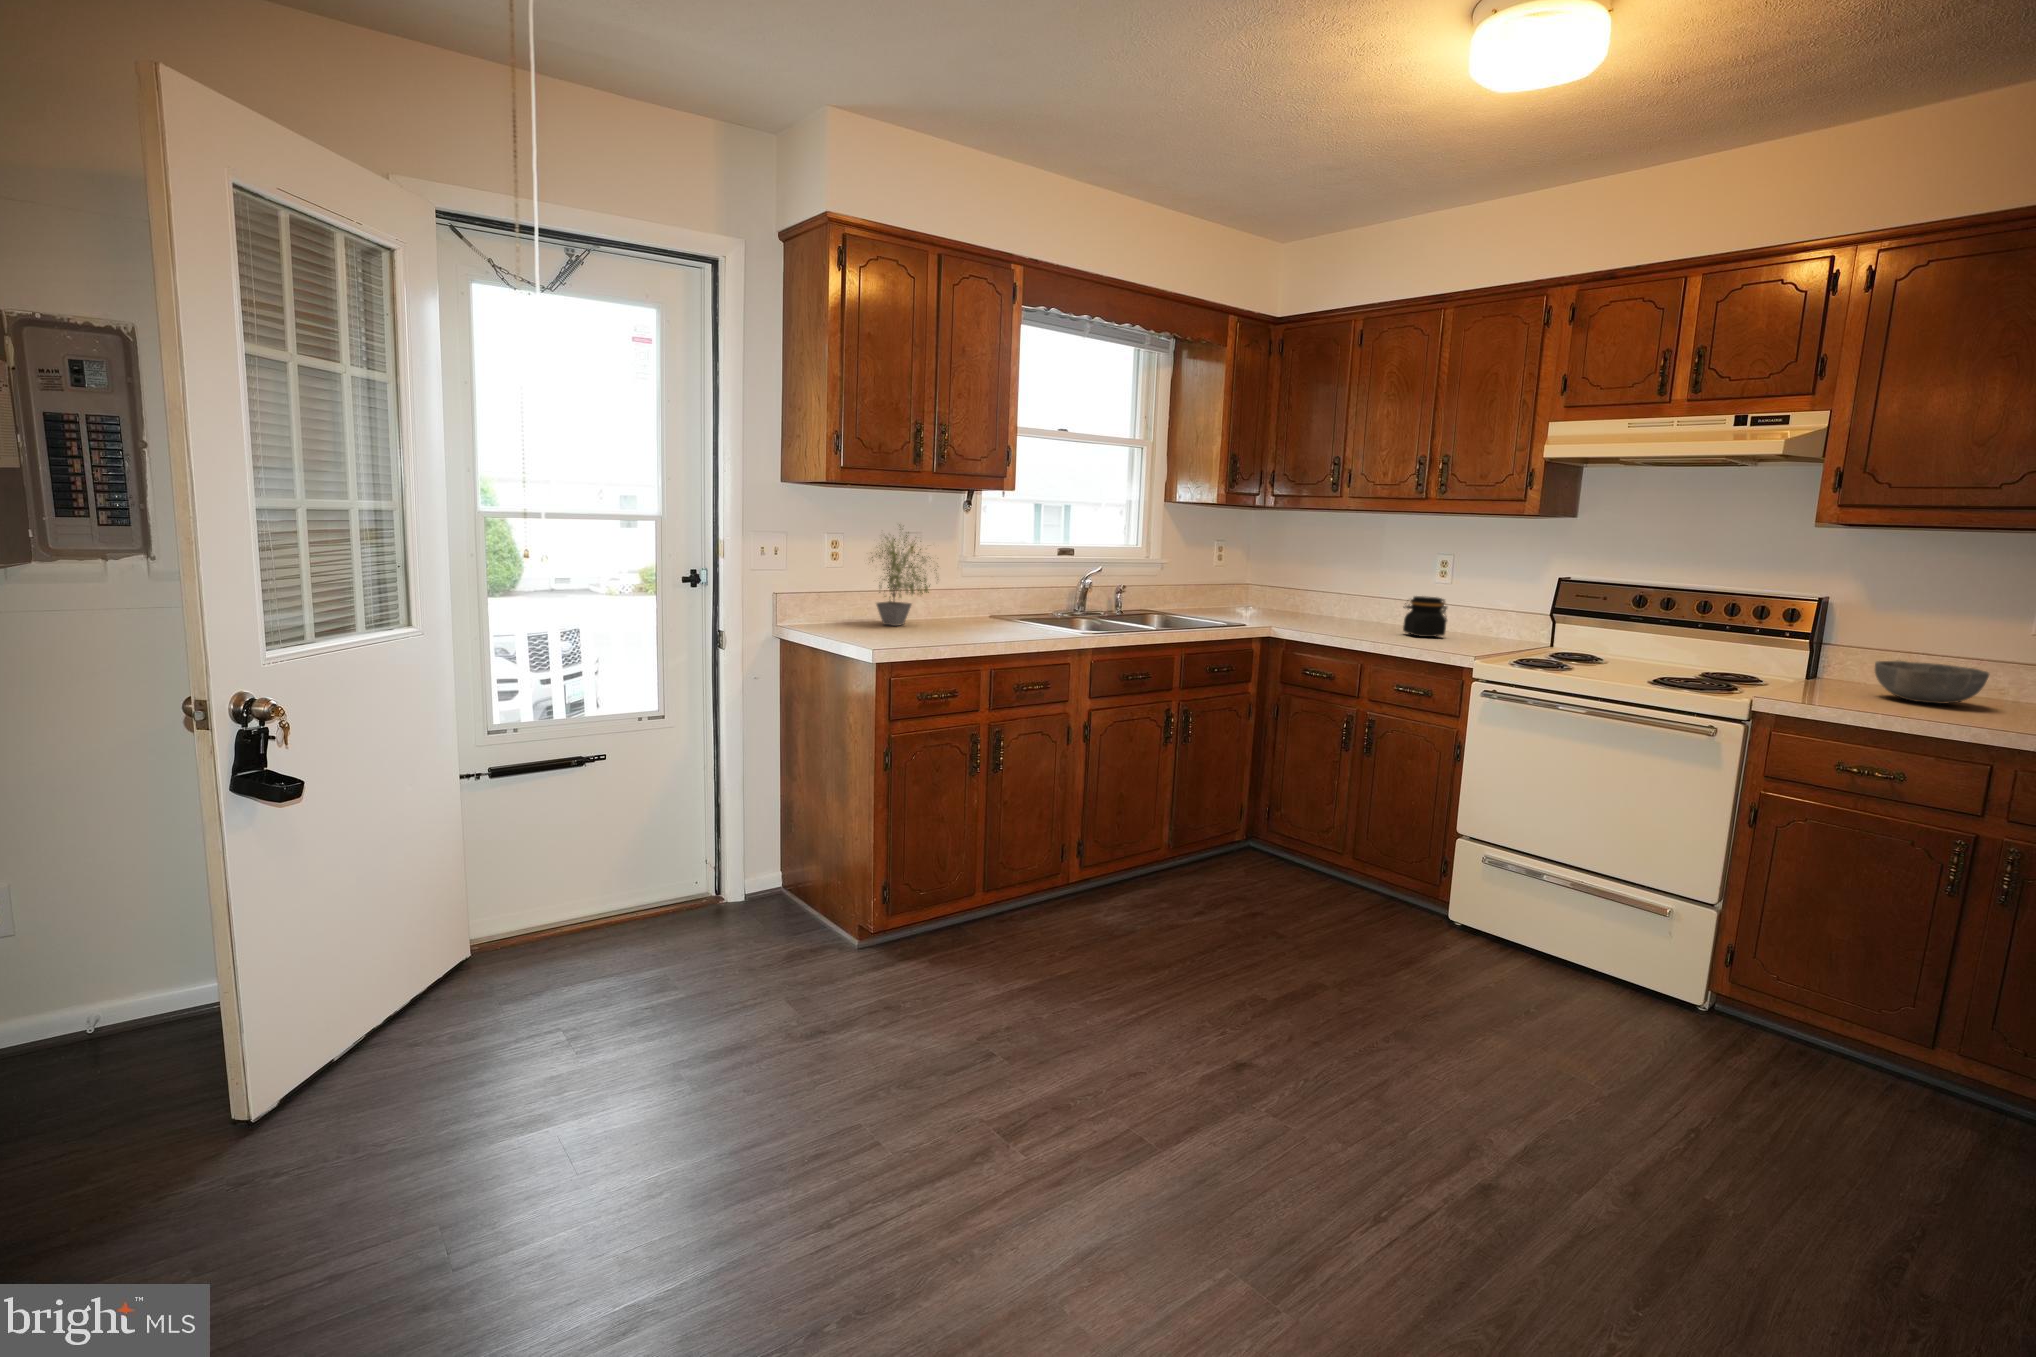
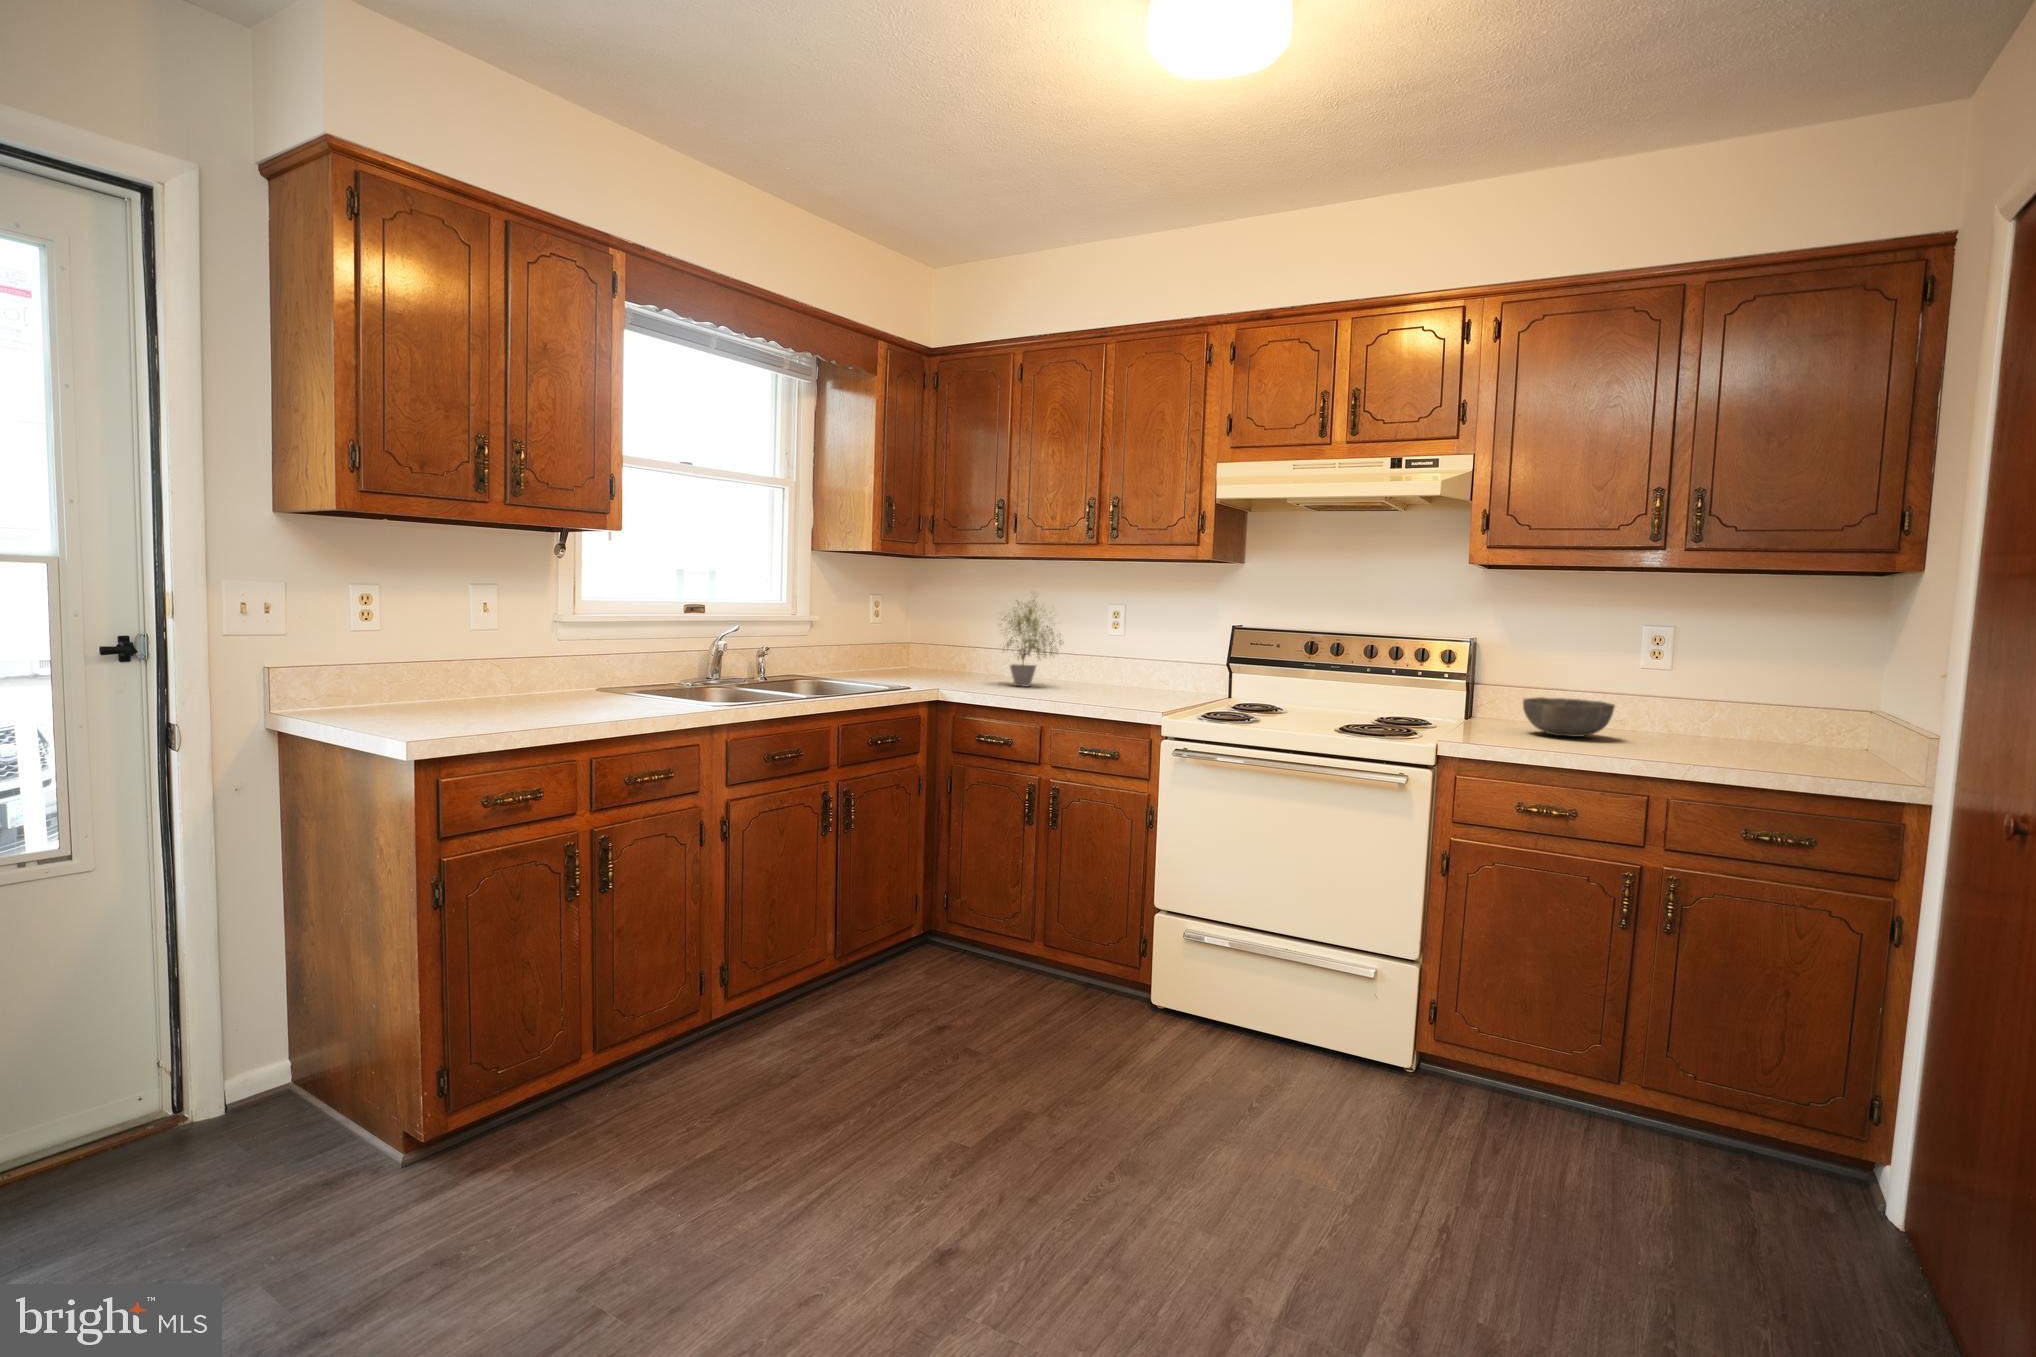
potted plant: present [872,525,936,626] -> present [1001,600,1064,687]
jar: present [1403,596,1447,637] -> none [1083,651,1128,695]

